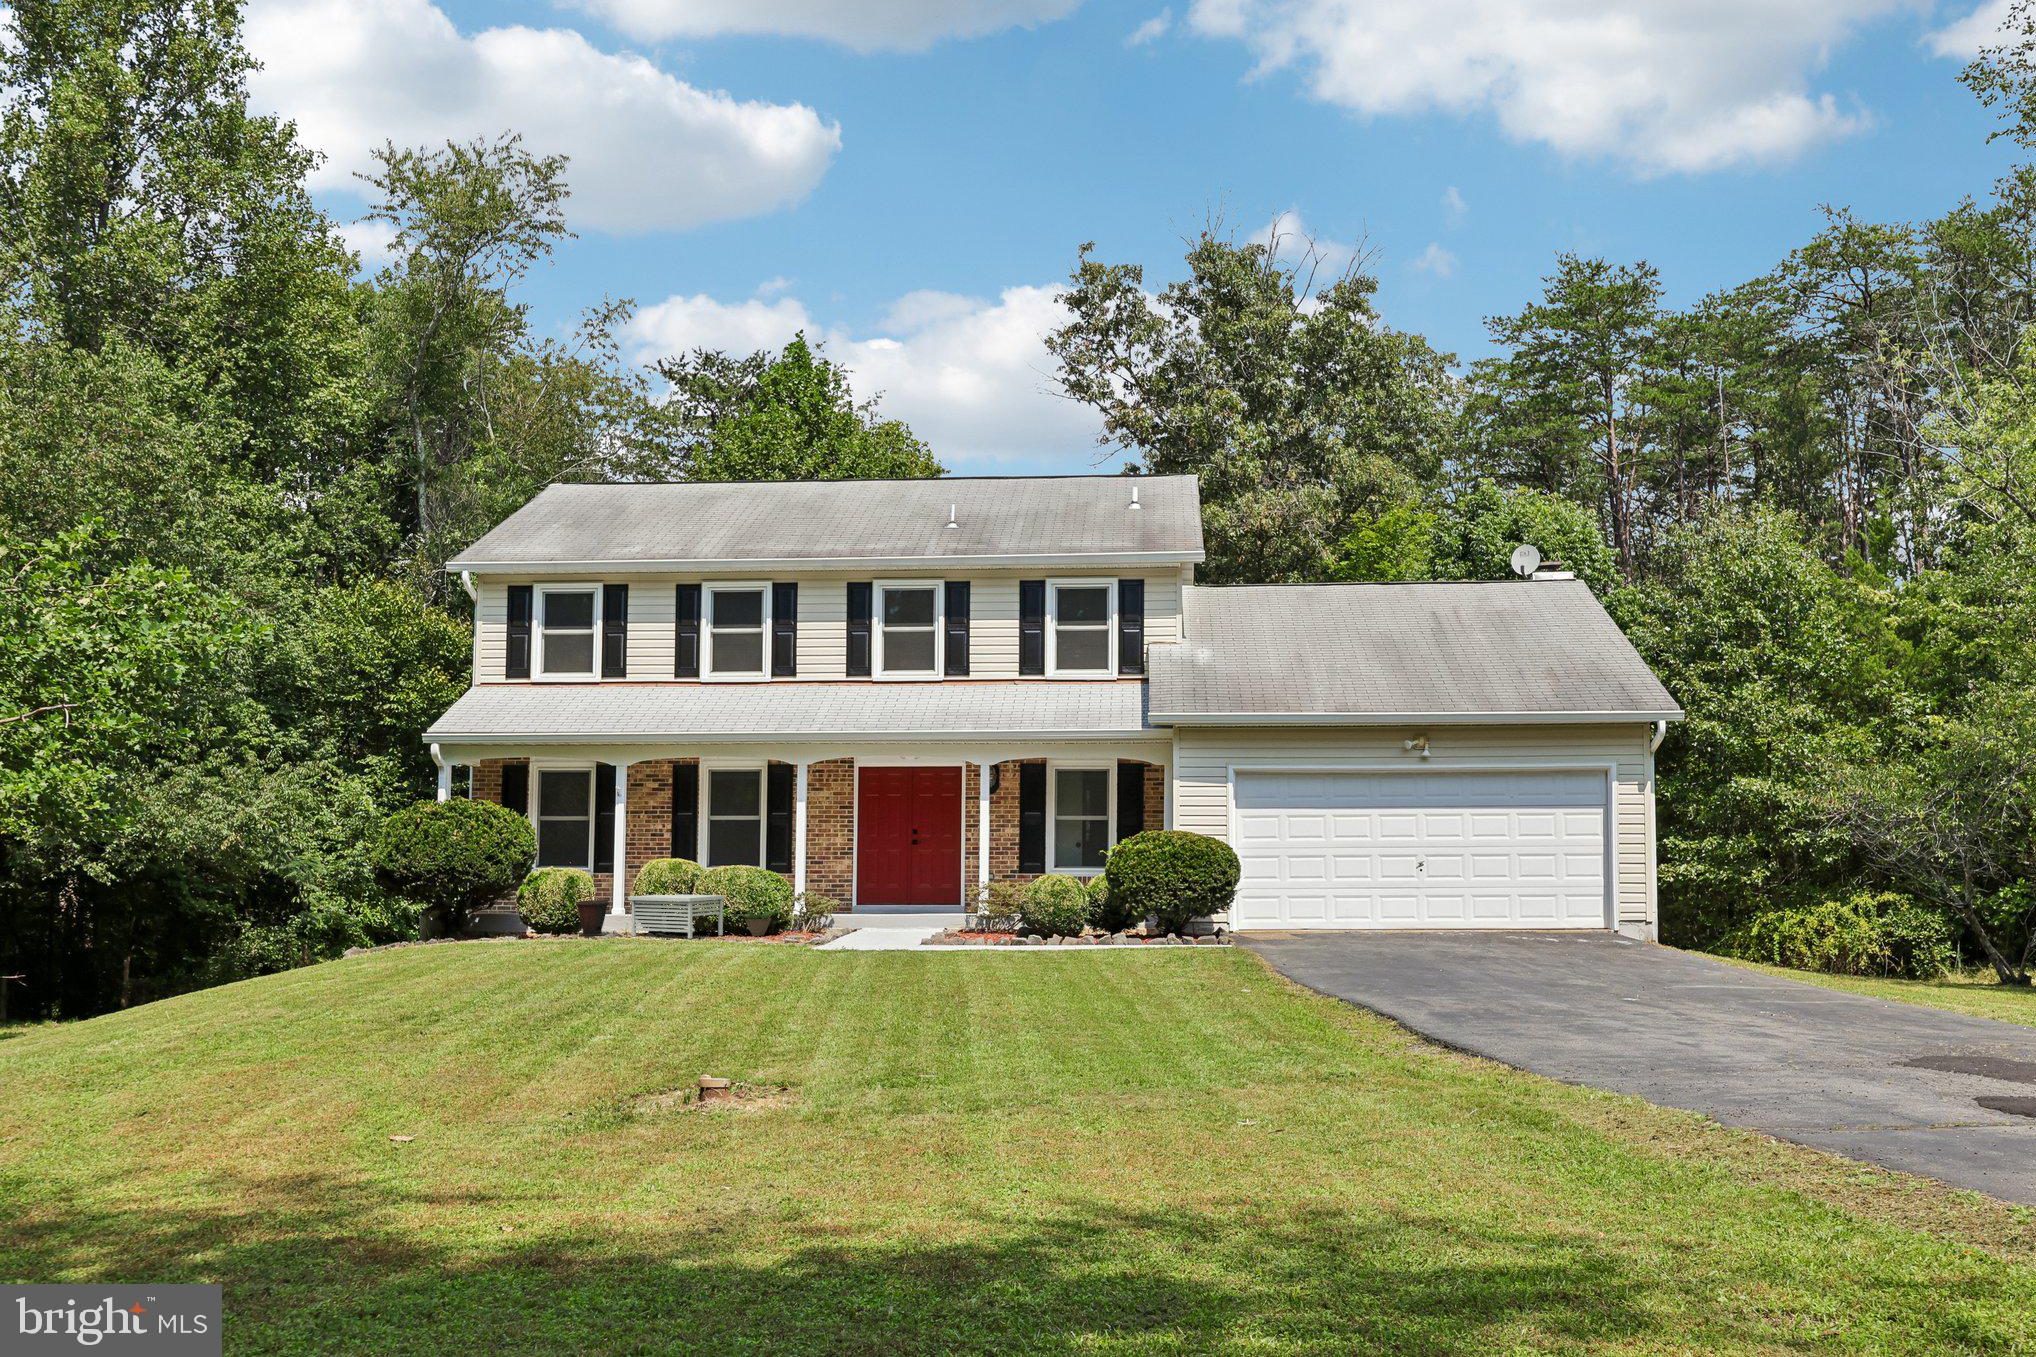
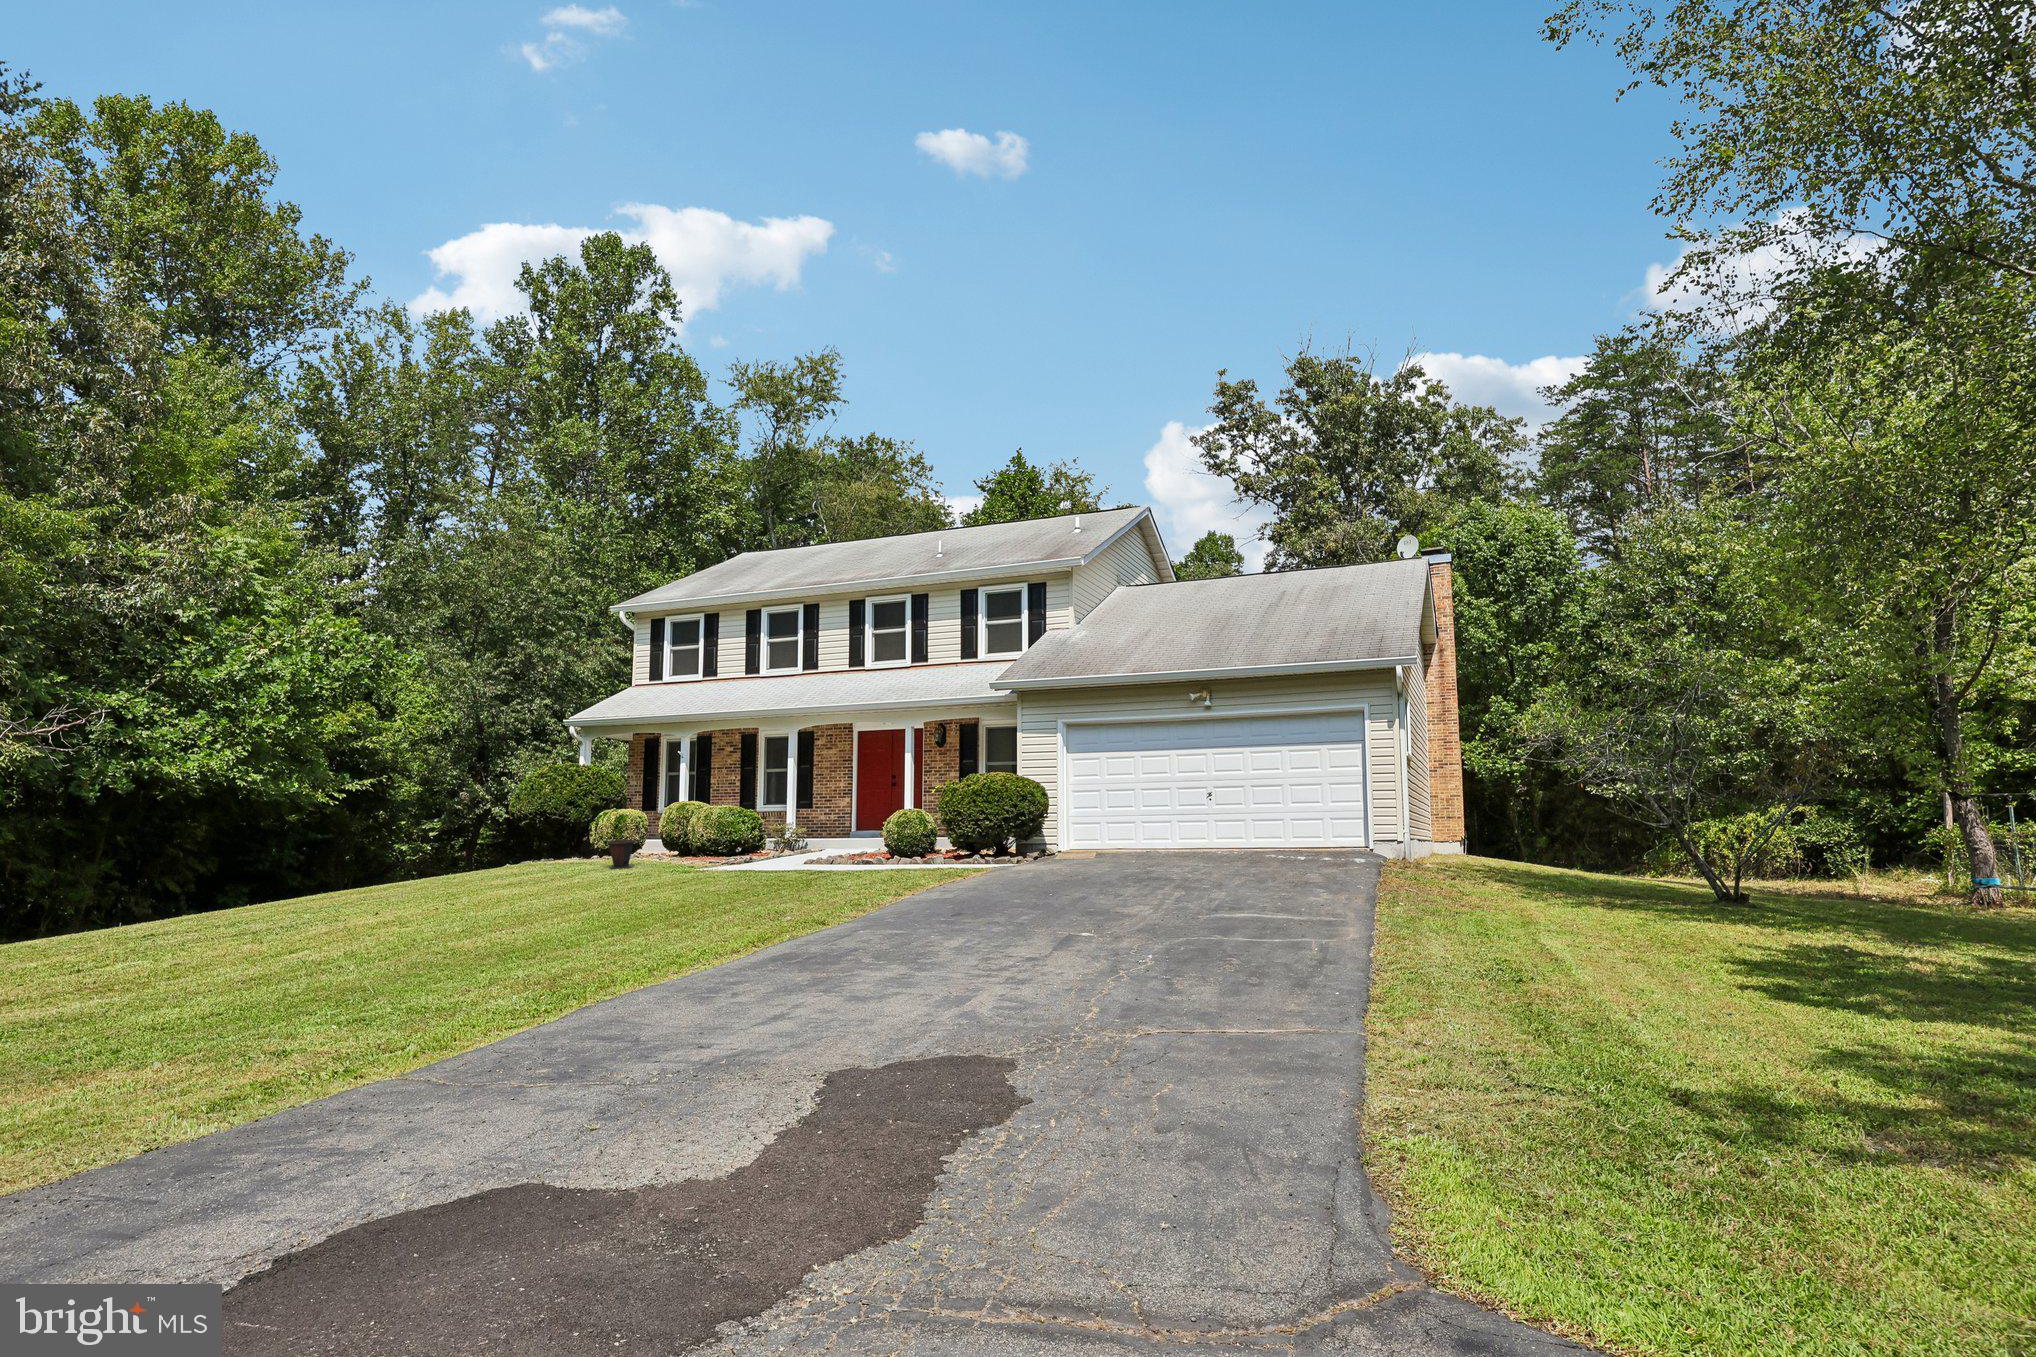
storage bench: present [628,894,725,938] -> none [650,834,728,870]
decorative plant: present [734,911,778,936] -> none [734,846,771,867]

